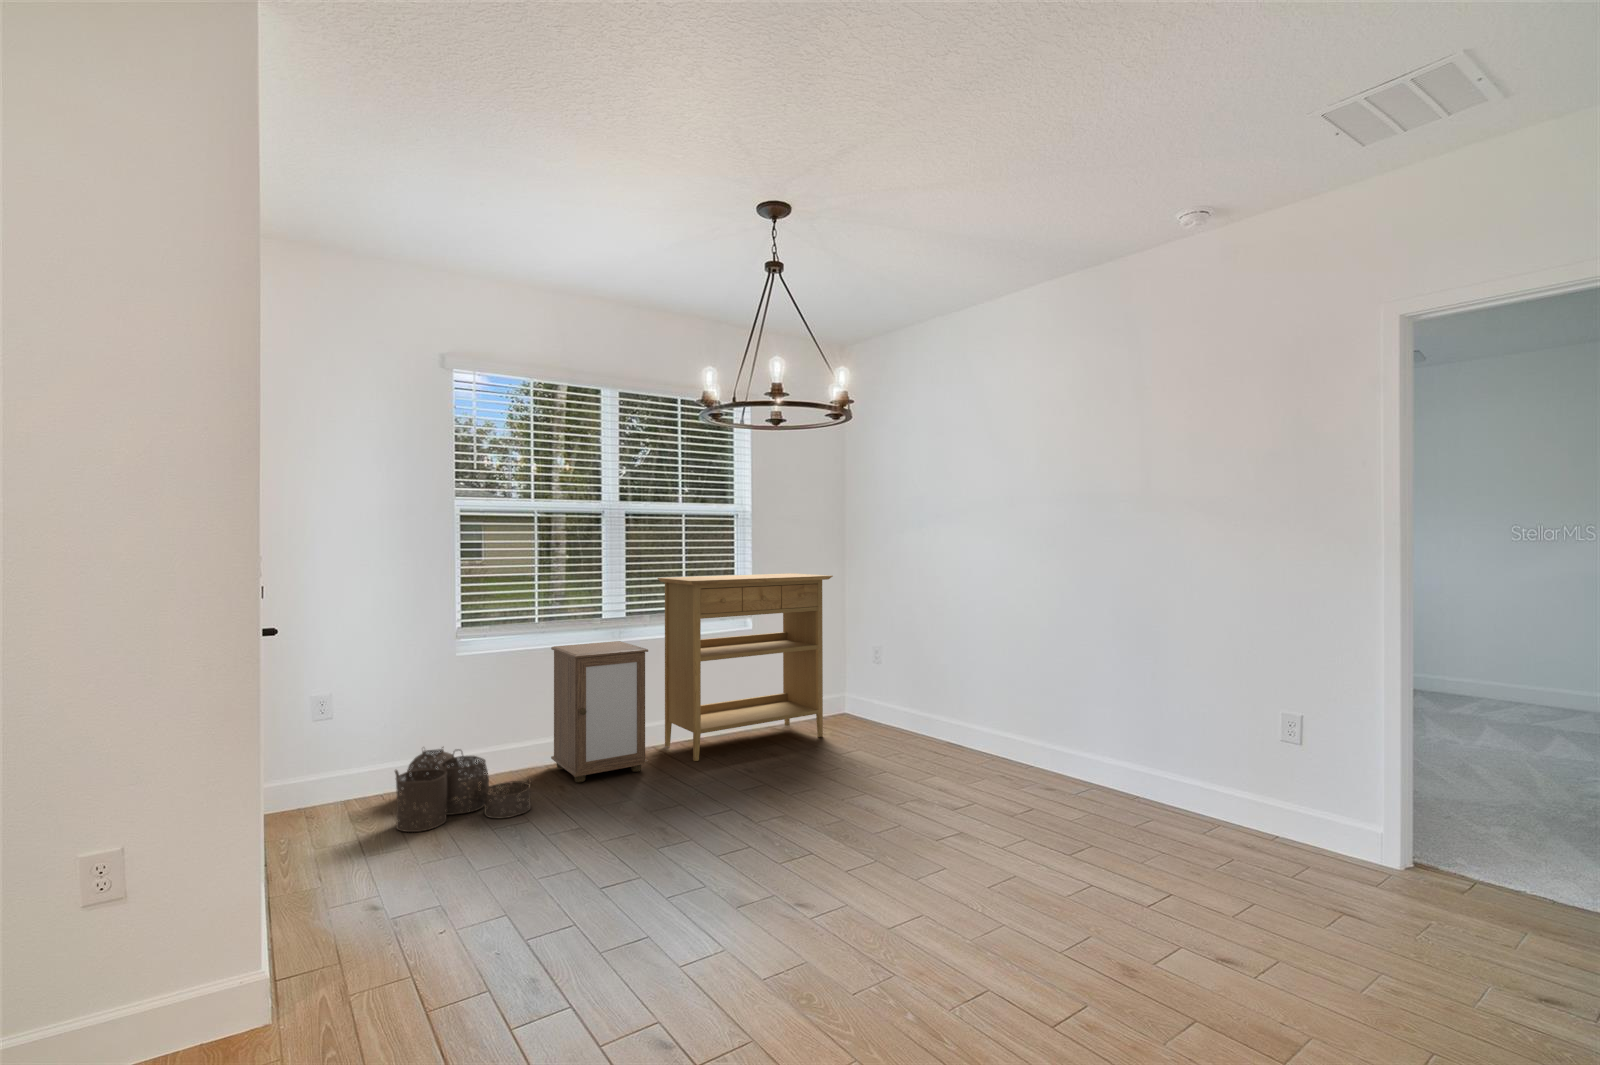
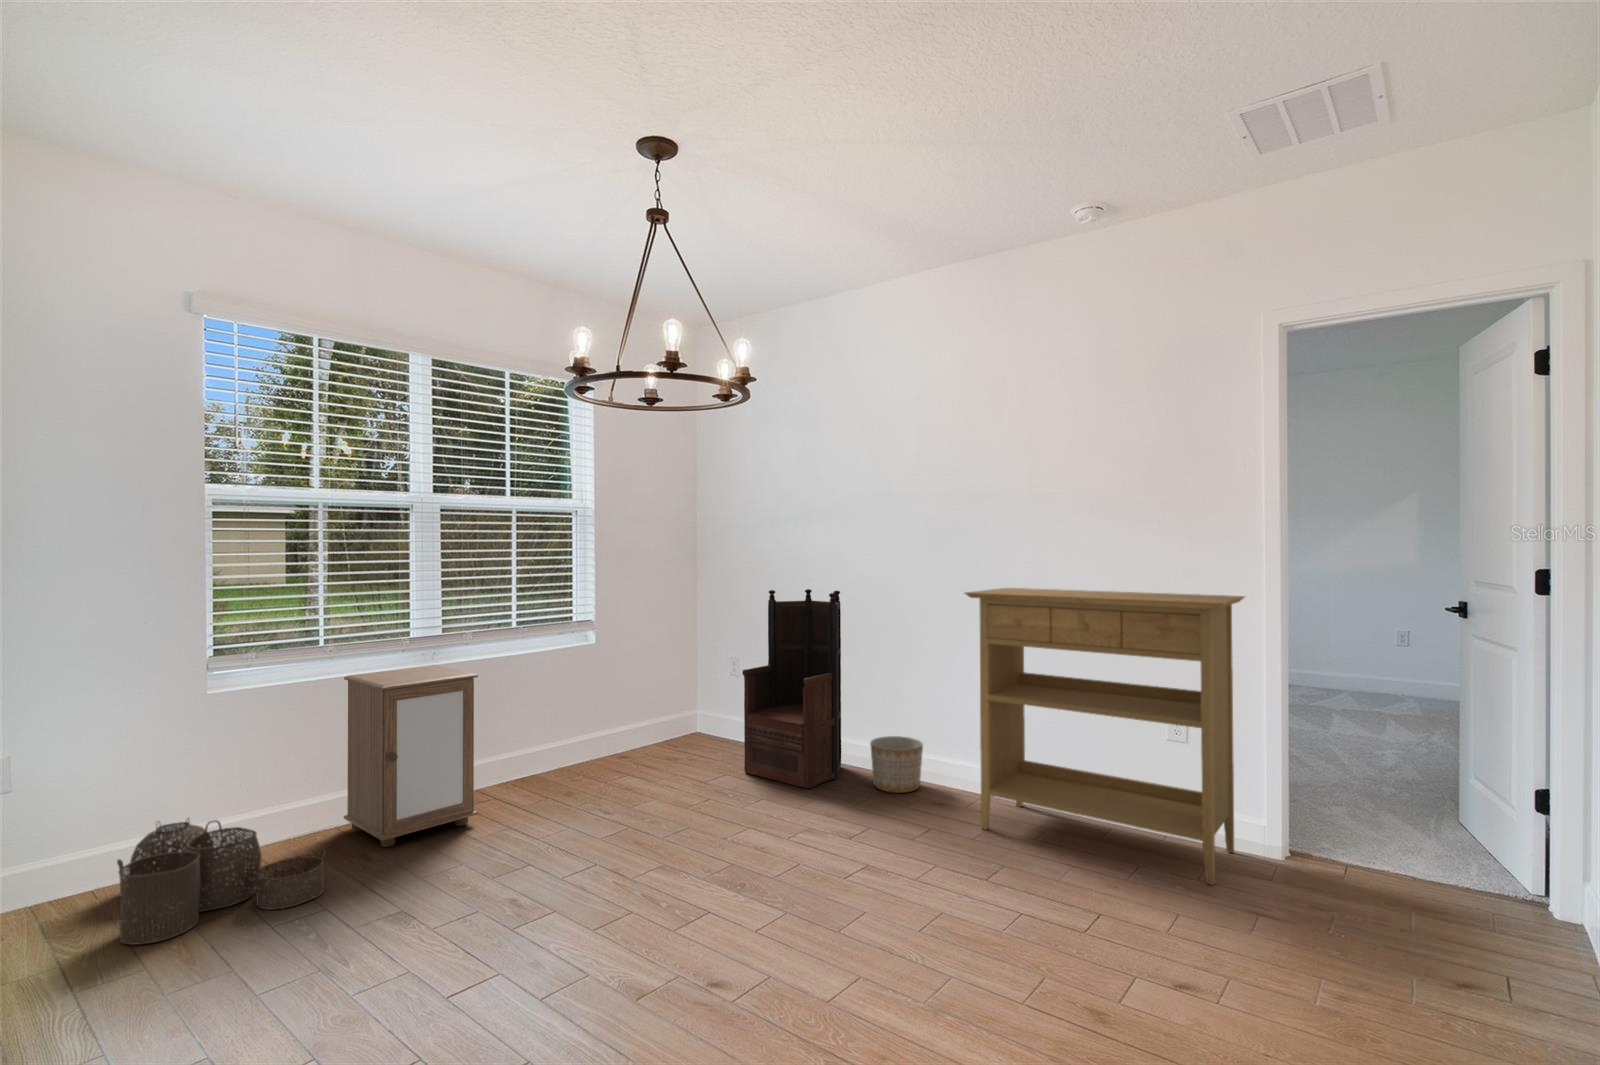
console table: present [658,573,833,761] -> present [965,588,1244,885]
armchair: none [874,585,966,765] -> present [742,589,841,788]
planter: none [988,723,1039,776] -> present [870,736,923,793]

